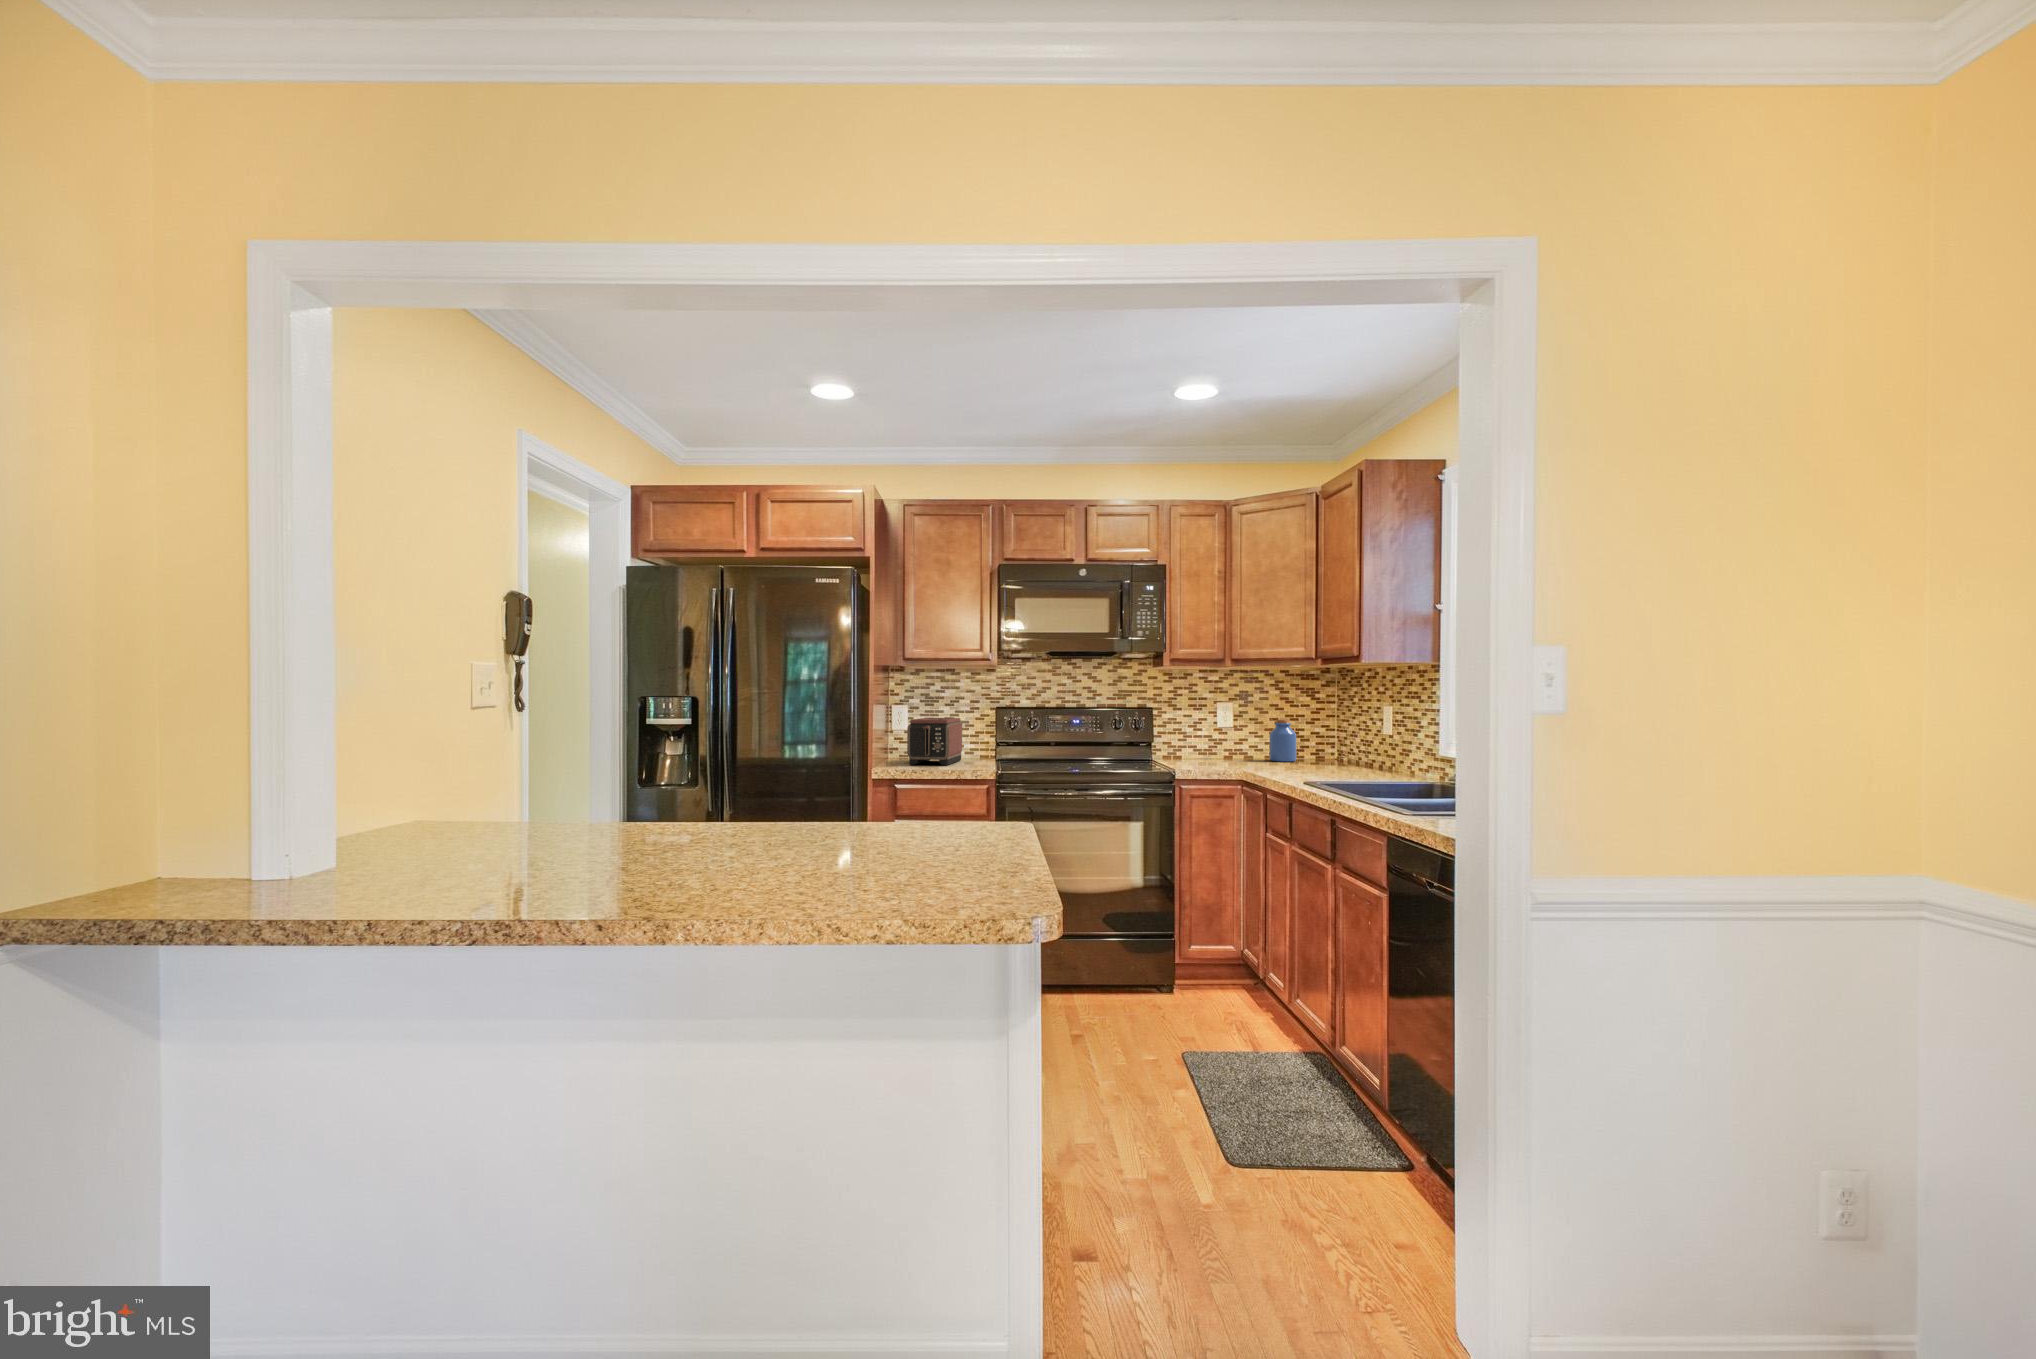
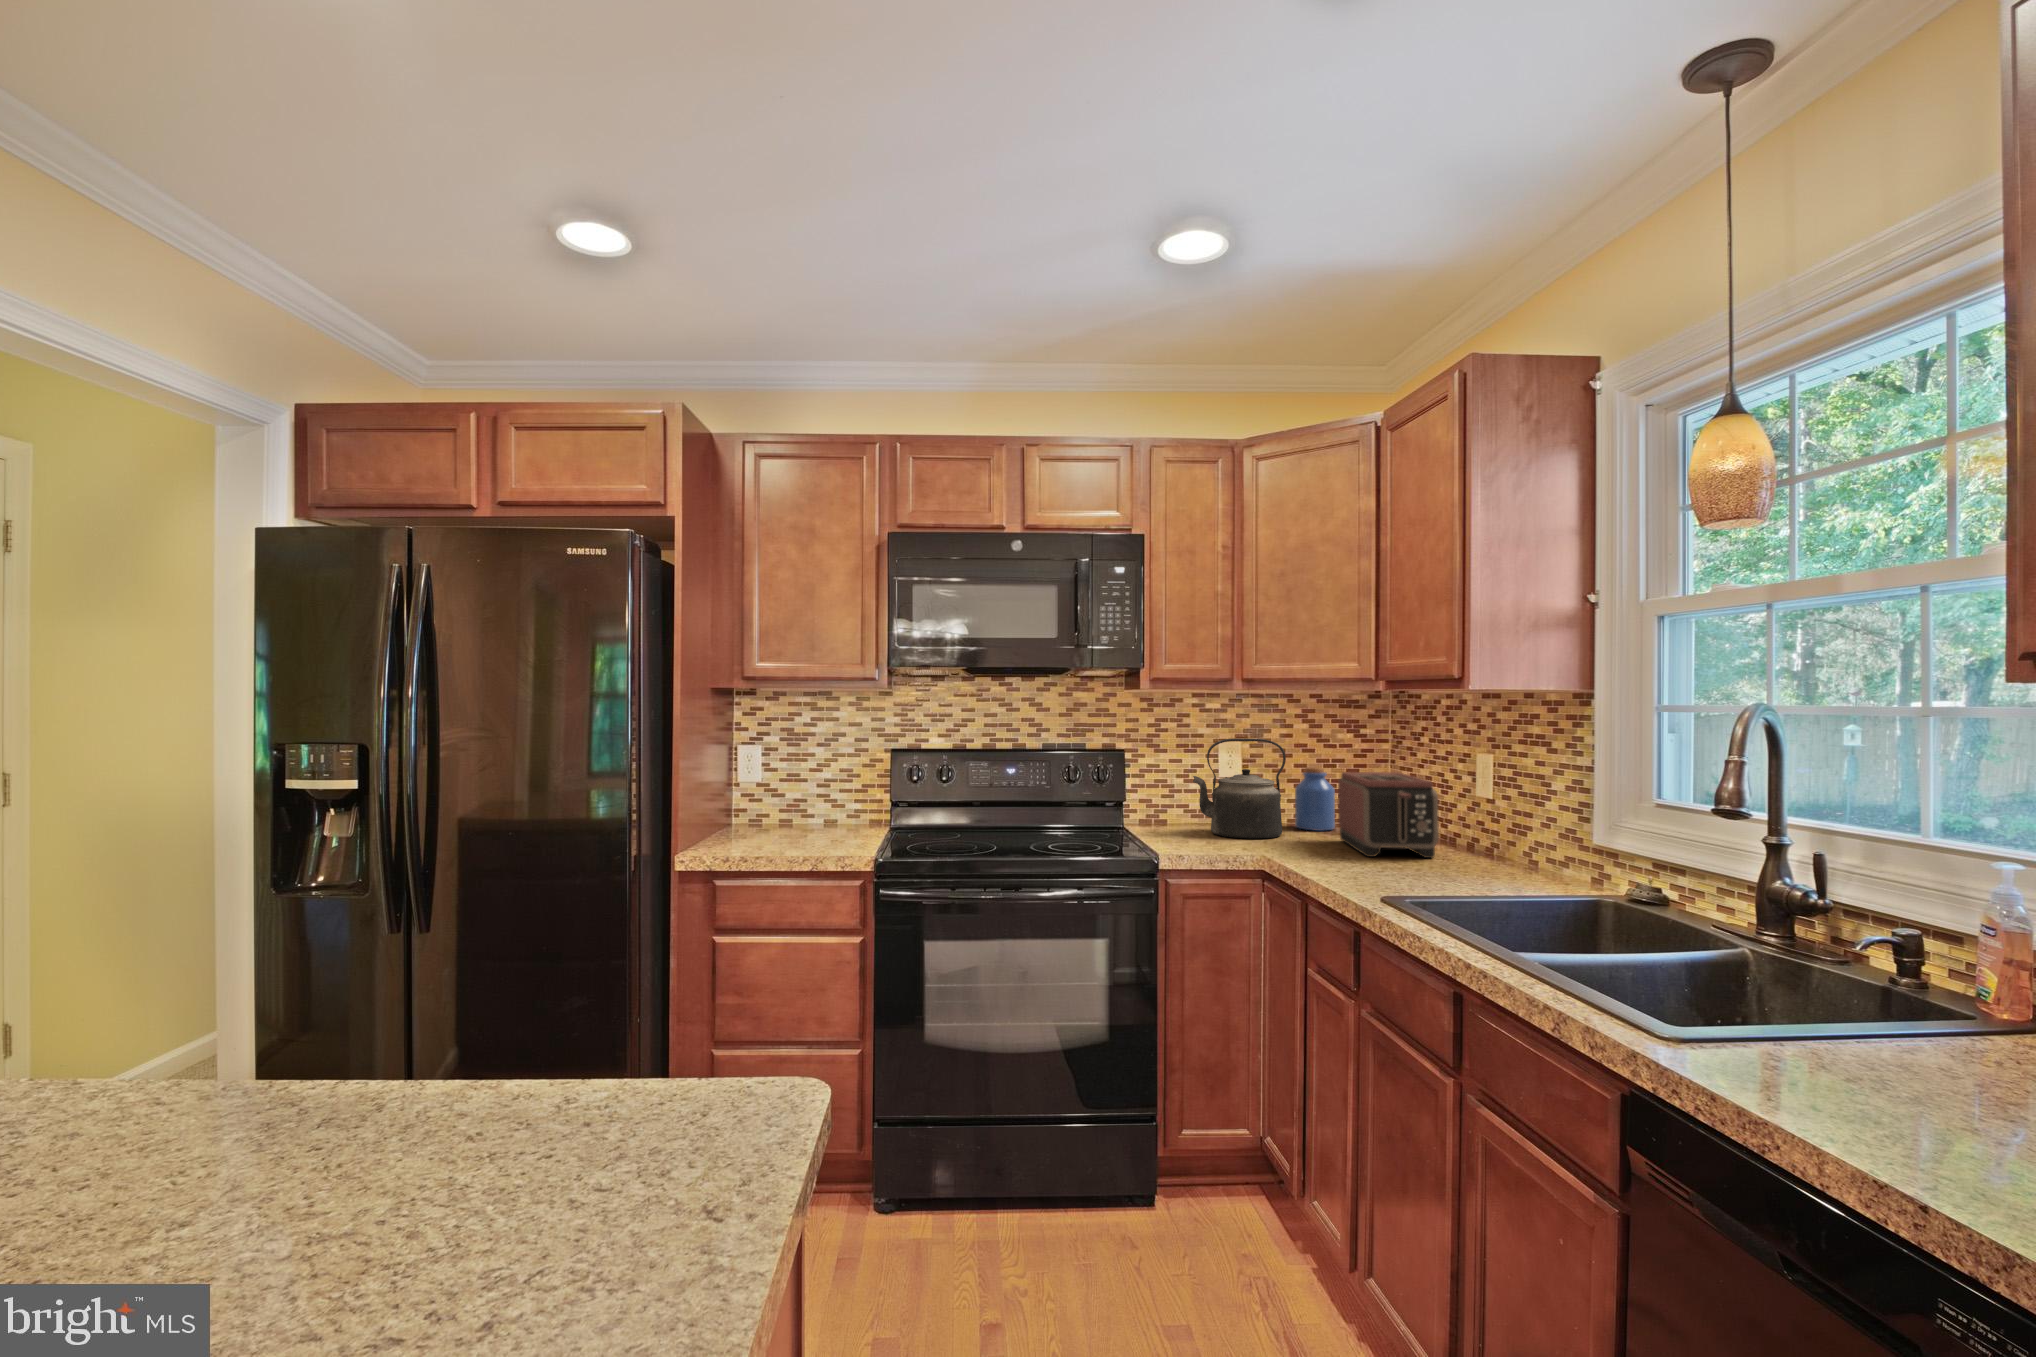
kettle: none [1199,699,1262,764] -> present [1193,738,1286,839]
toaster: present [907,718,962,766] -> present [1338,772,1439,858]

